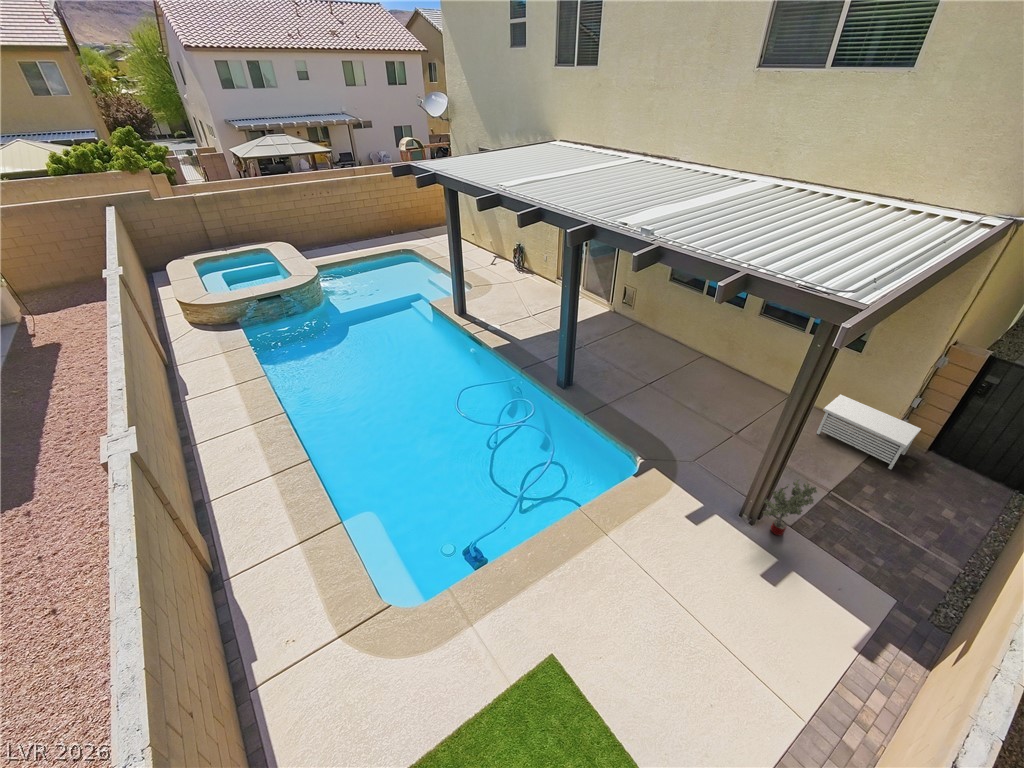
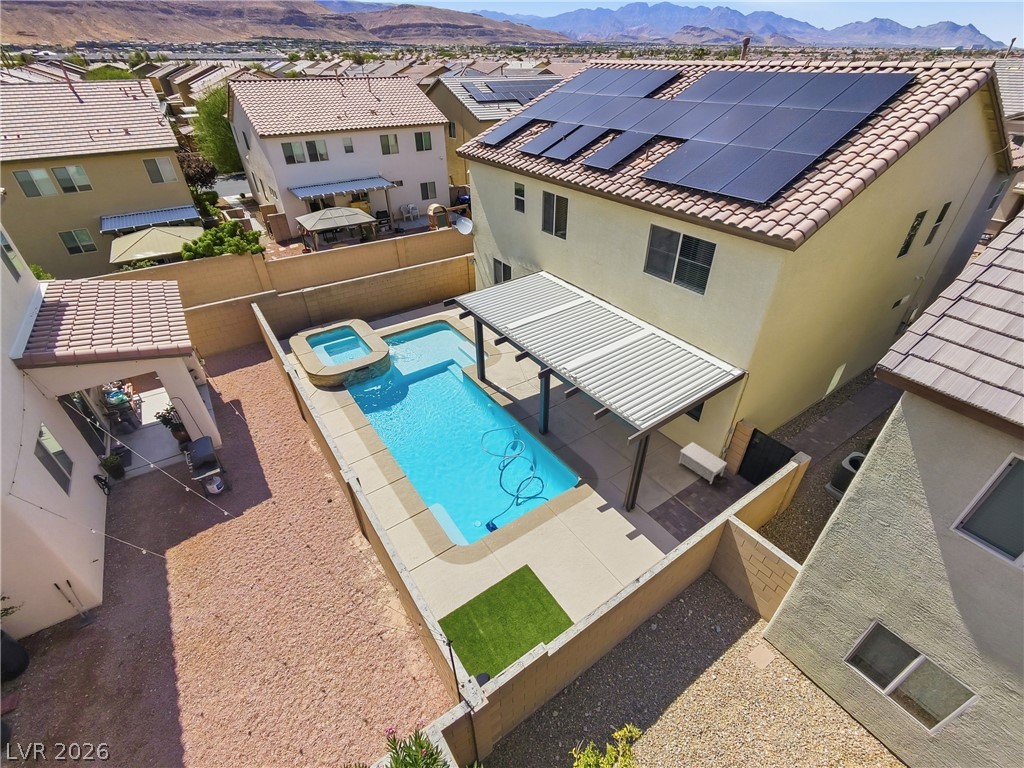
potted tree: present [763,480,817,535] -> none [631,490,657,518]

